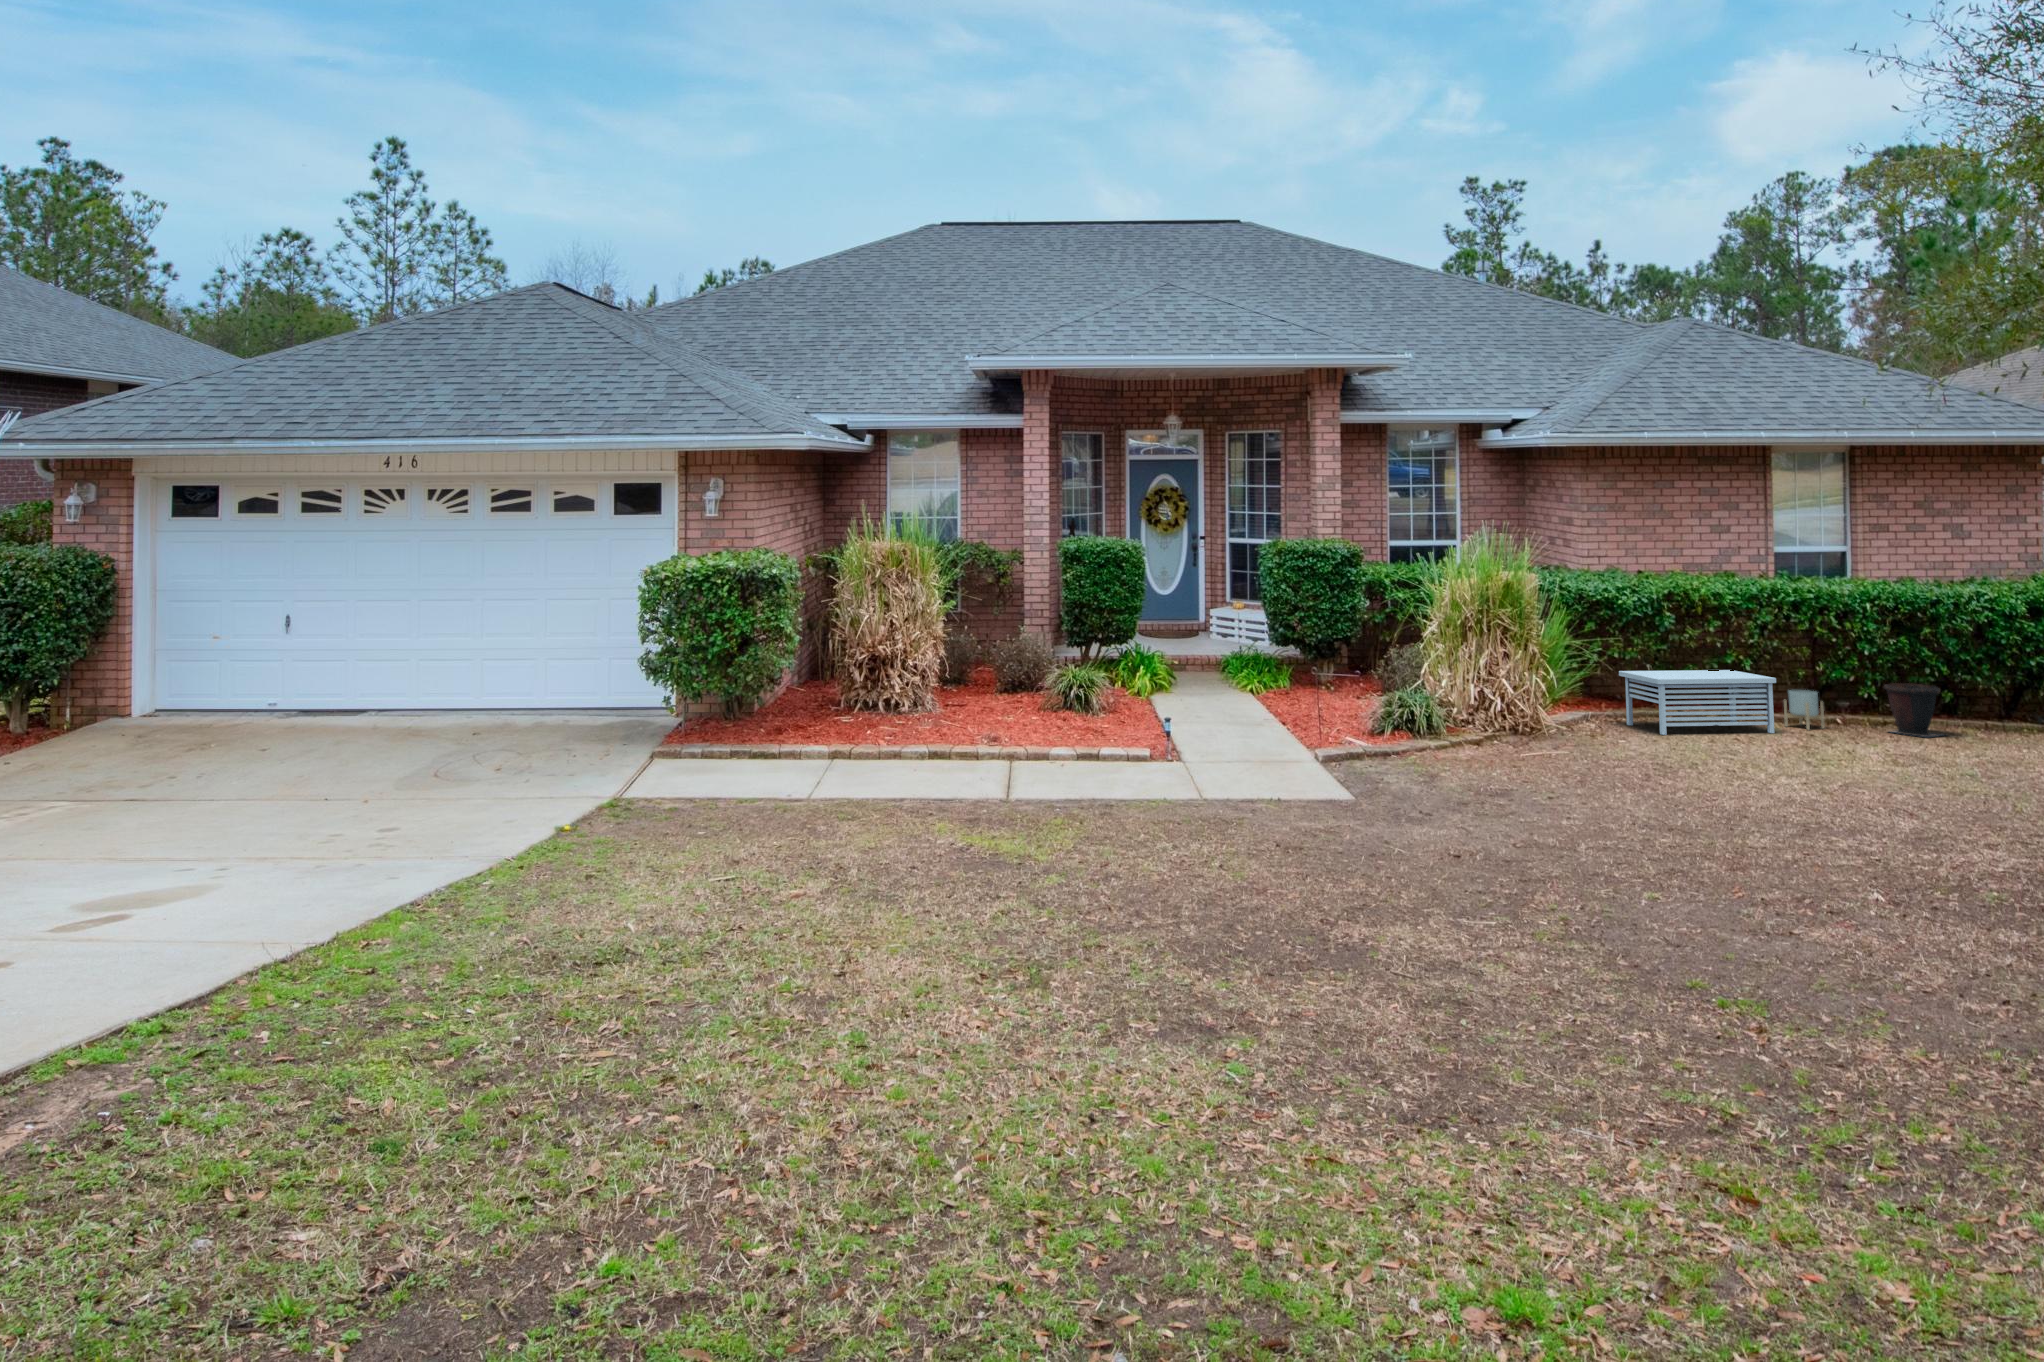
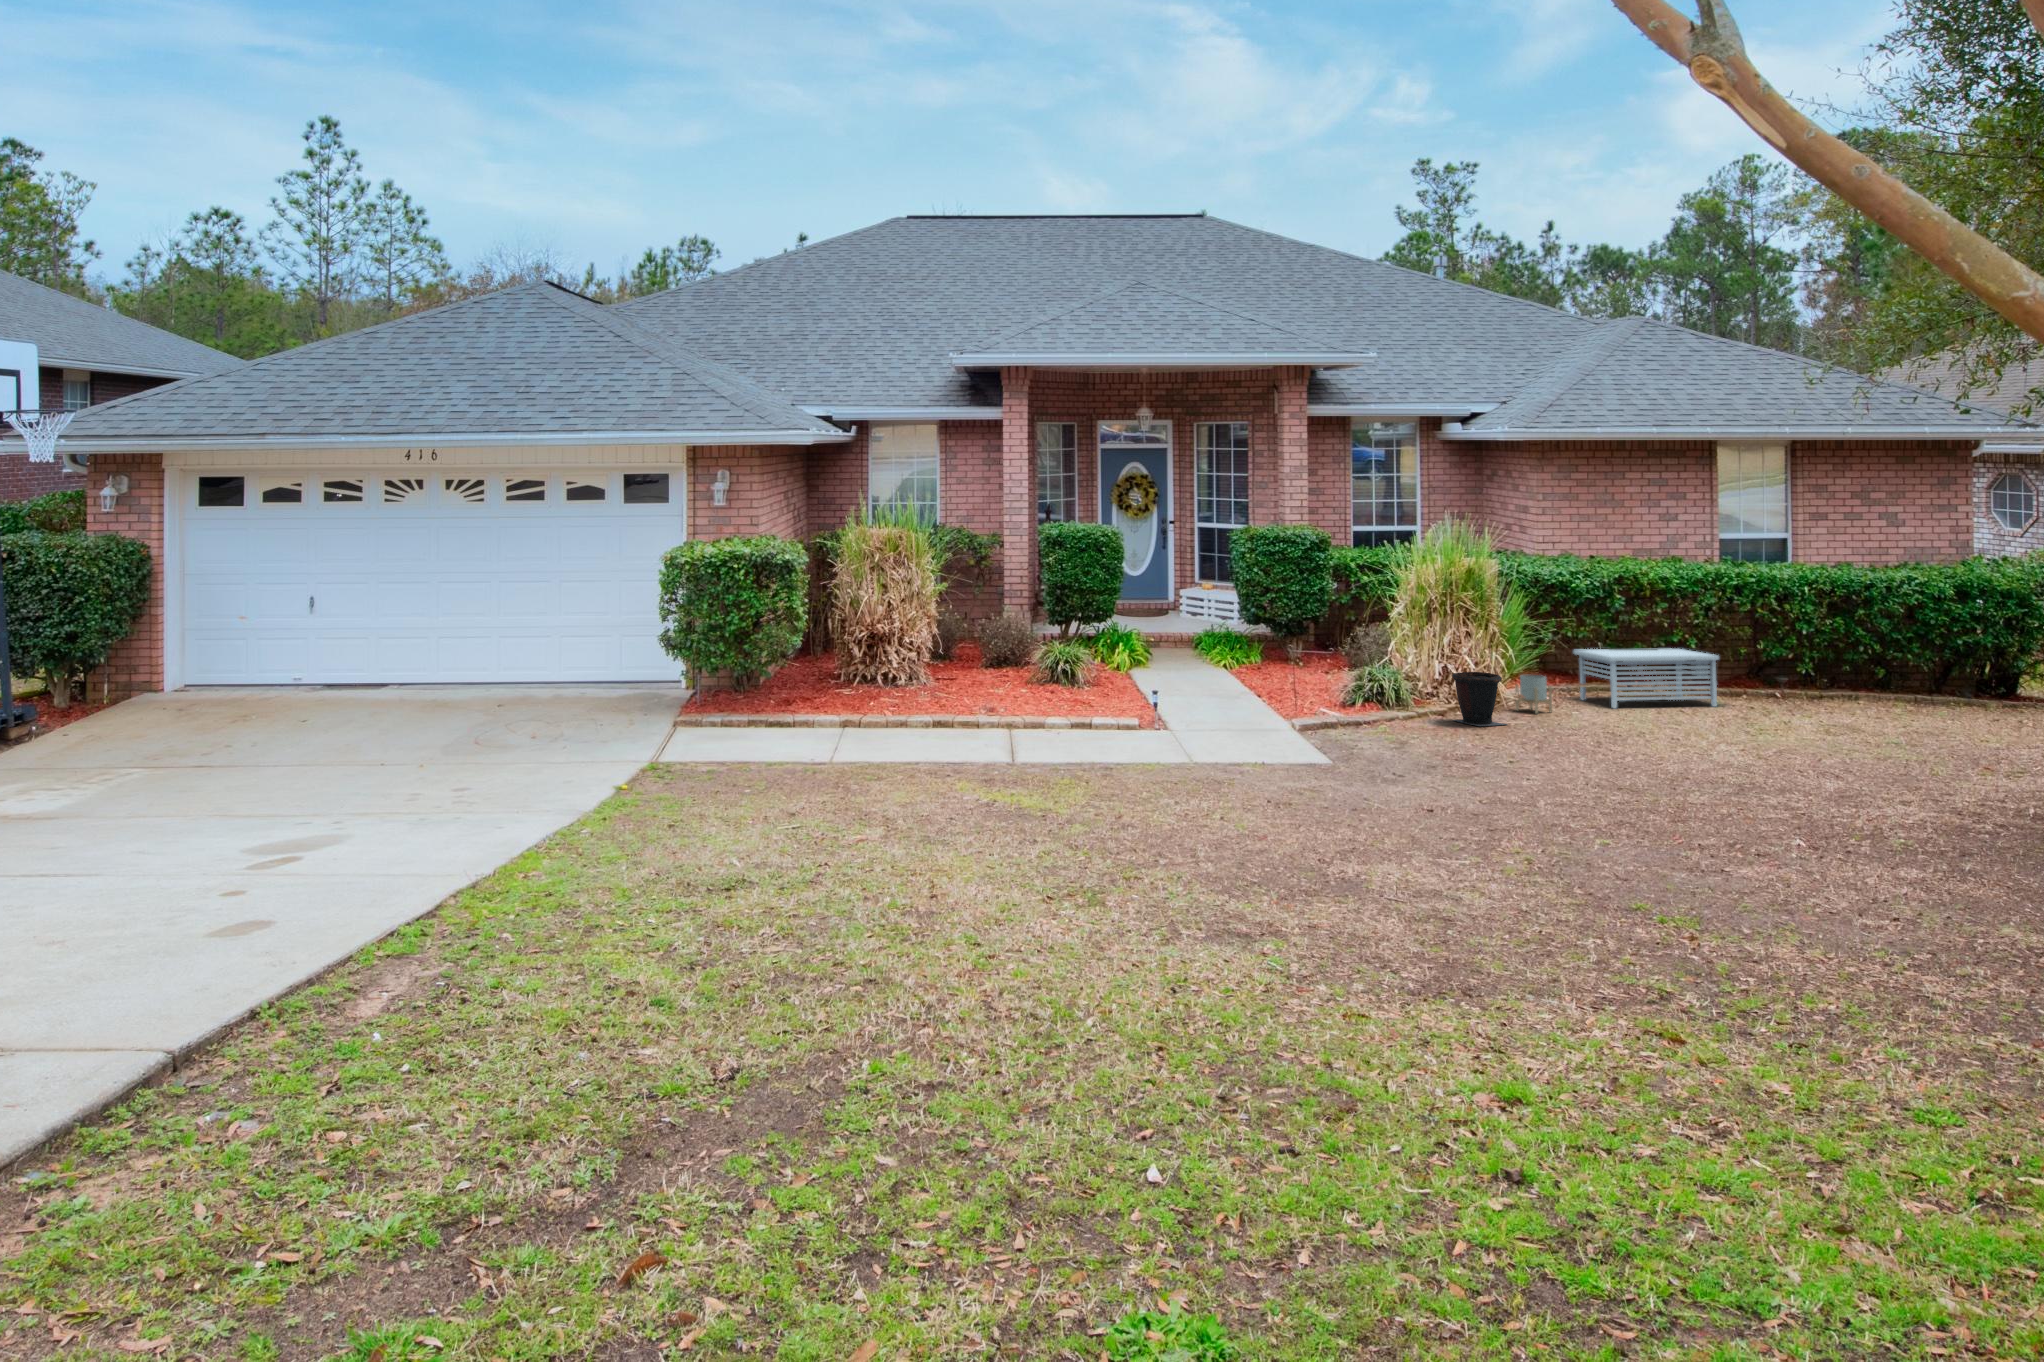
bucket: present [1884,683,1942,737] -> present [1452,672,1507,726]
planter: present [1784,690,1824,730] -> present [1515,675,1552,714]

